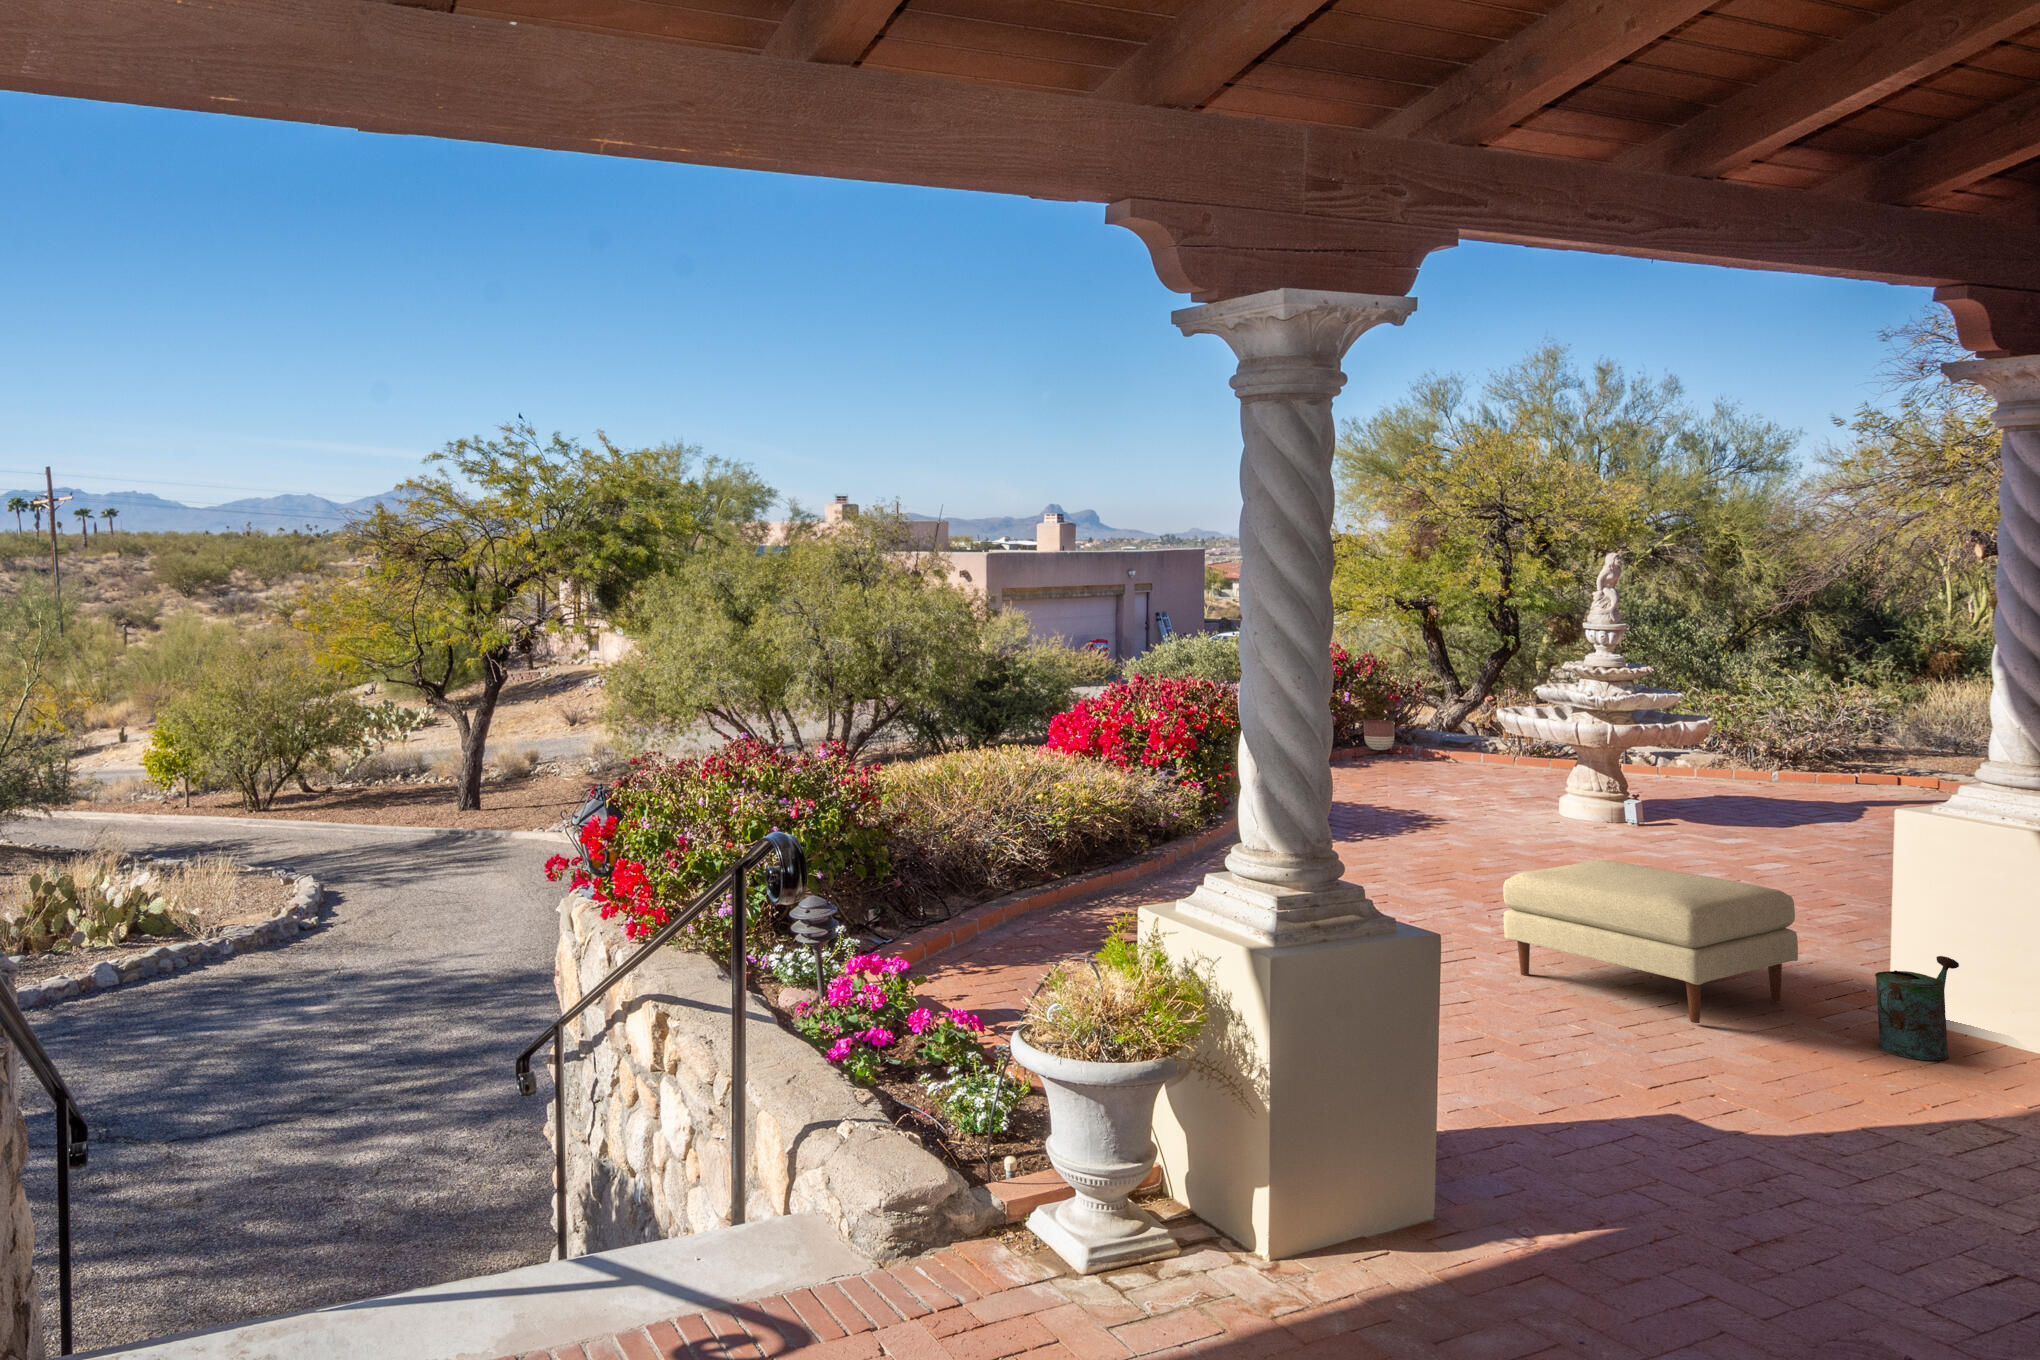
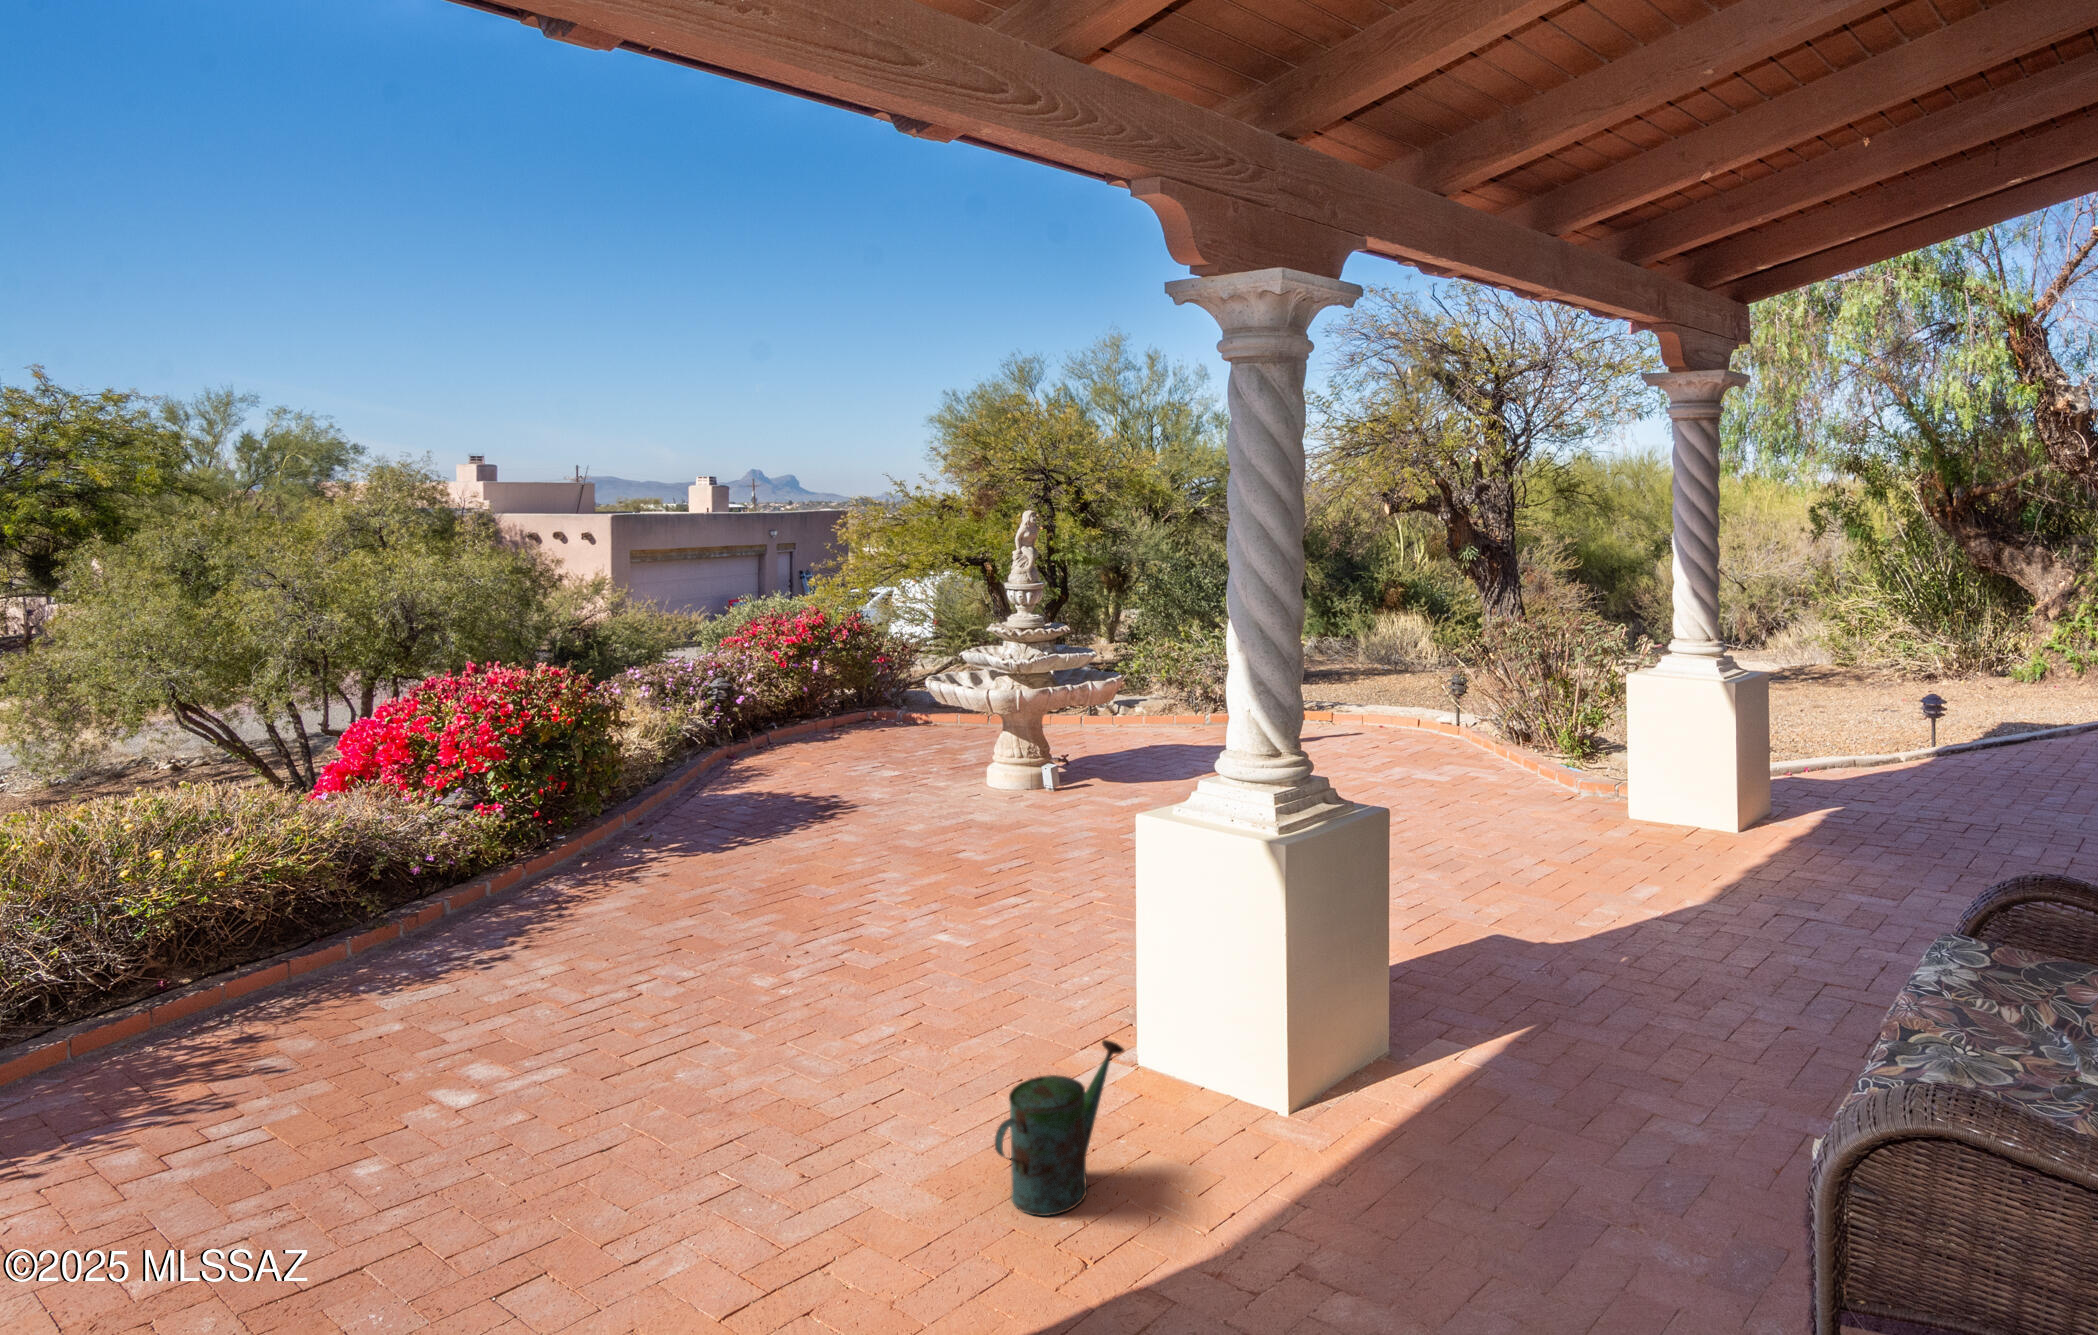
planter: present [1363,720,1394,750] -> none [870,680,901,711]
ottoman: present [1503,860,1798,1023] -> none [610,911,979,1198]

